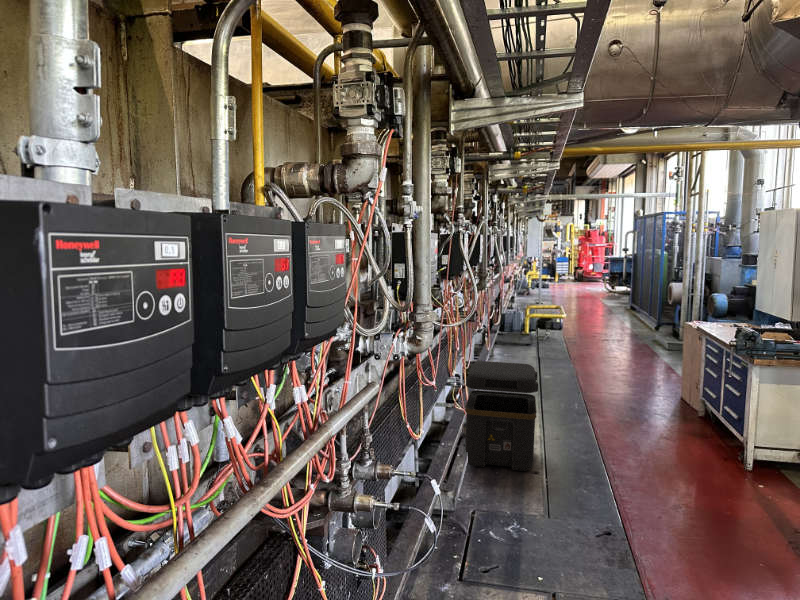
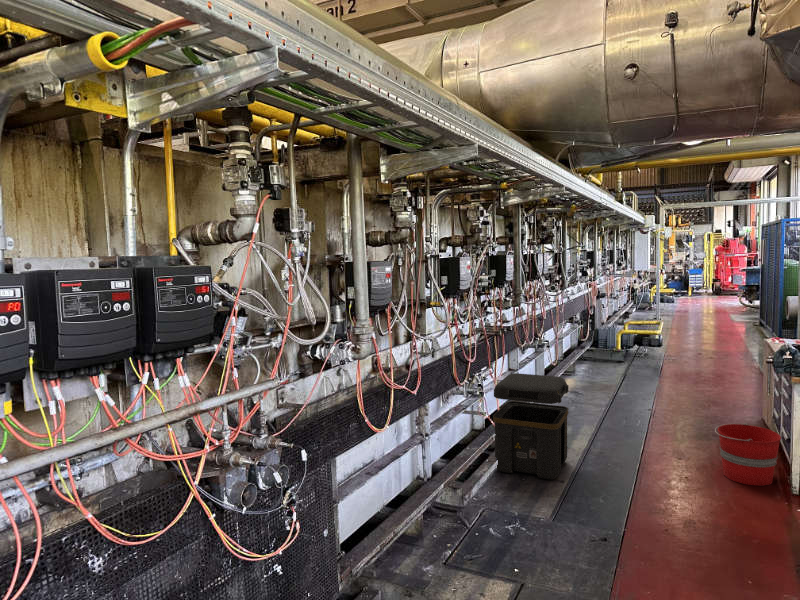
bucket: none [669,404,730,464] -> present [715,423,781,486]

